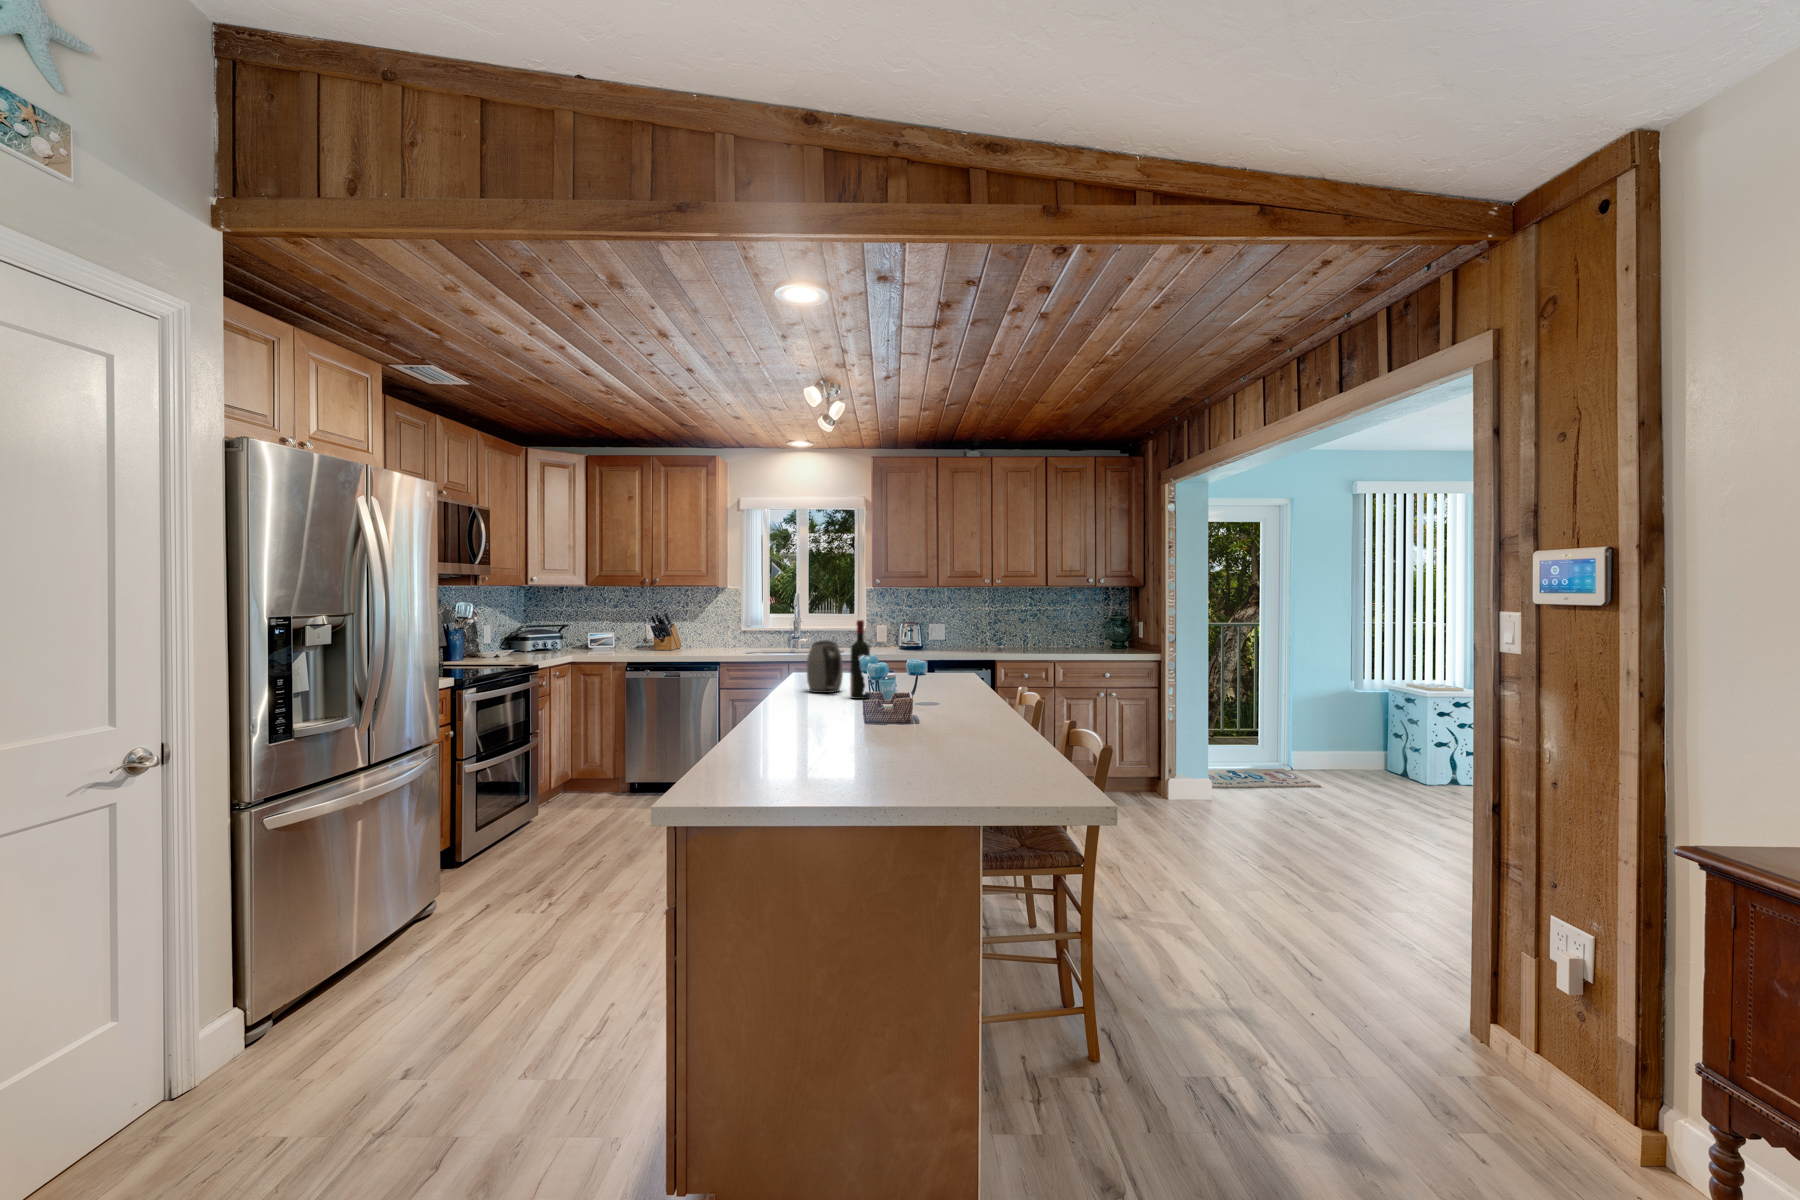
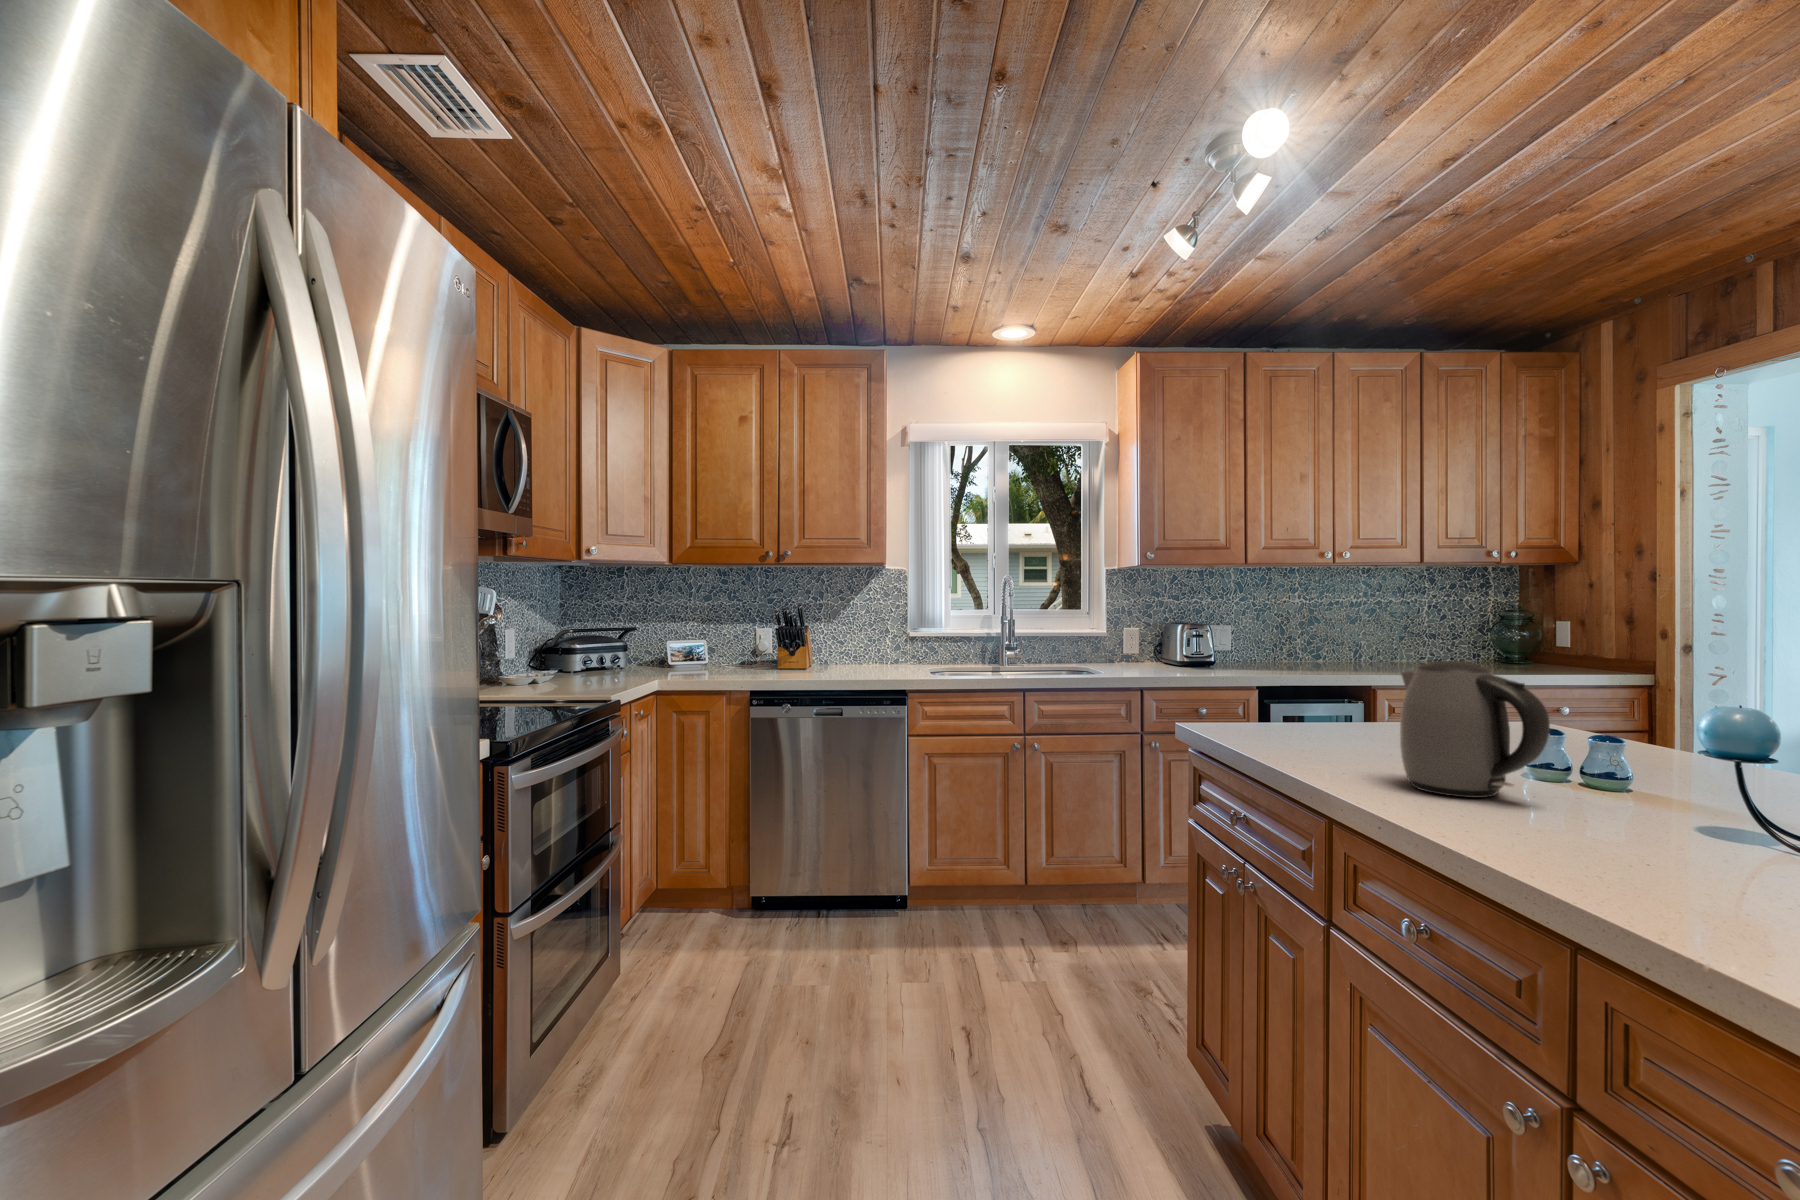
wine bottle: present [850,620,870,699] -> none [1620,608,1693,828]

